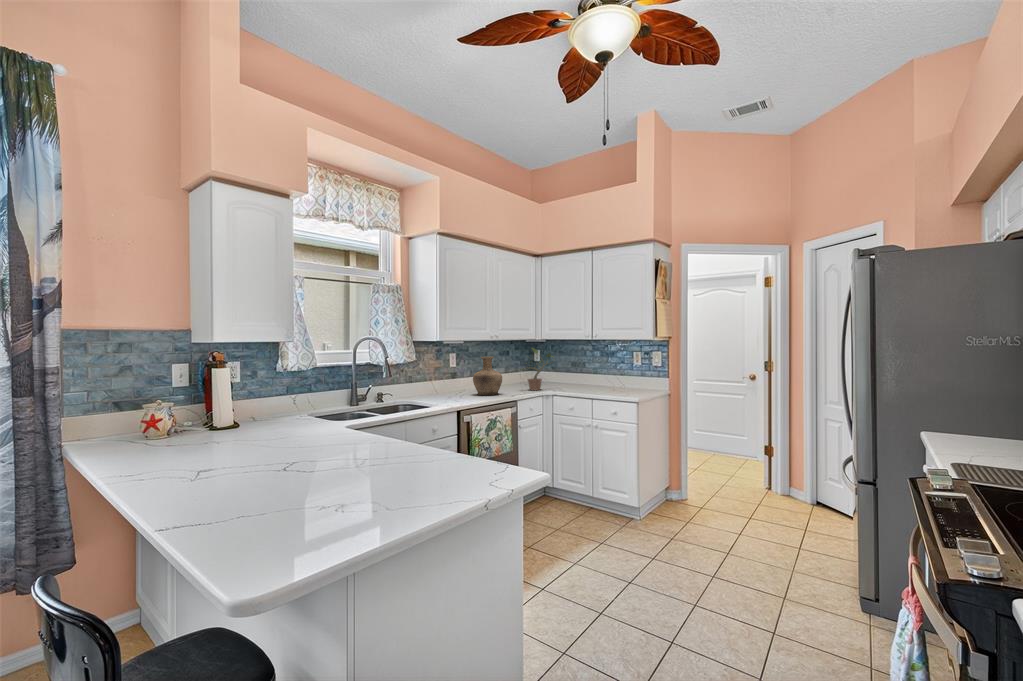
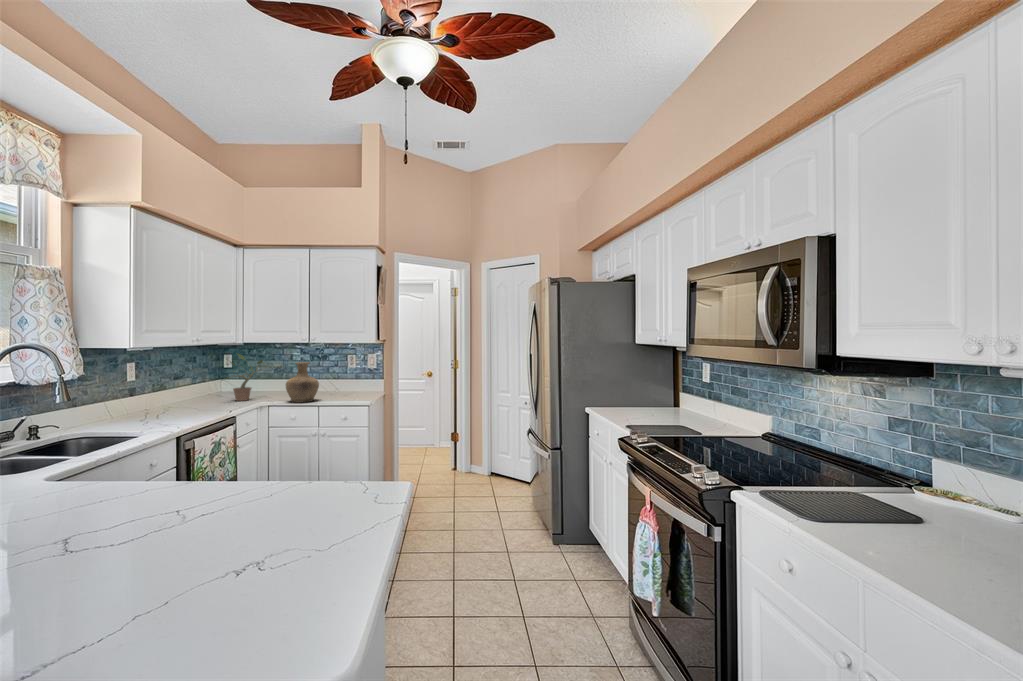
vase: present [473,357,502,395] -> present [286,362,319,403]

